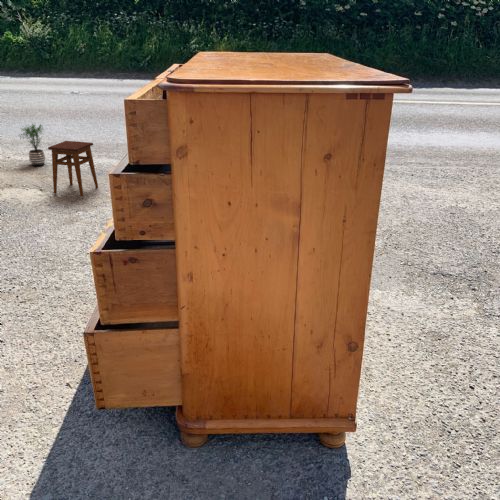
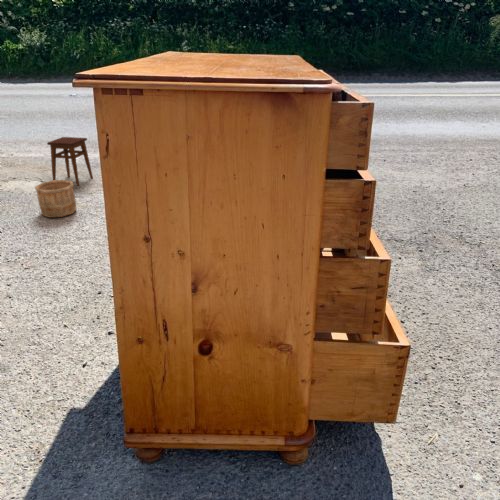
potted plant: present [20,124,45,166] -> none [19,122,46,162]
wooden bucket: none [33,191,80,235] -> present [35,180,76,218]

